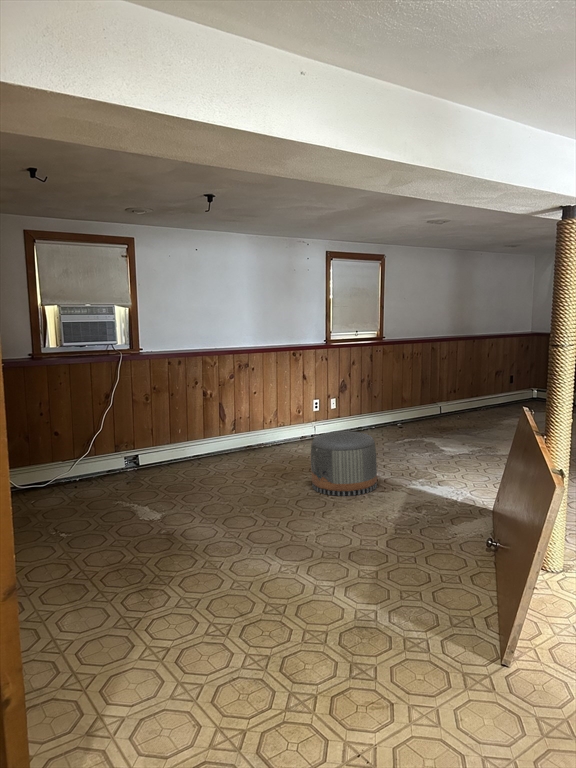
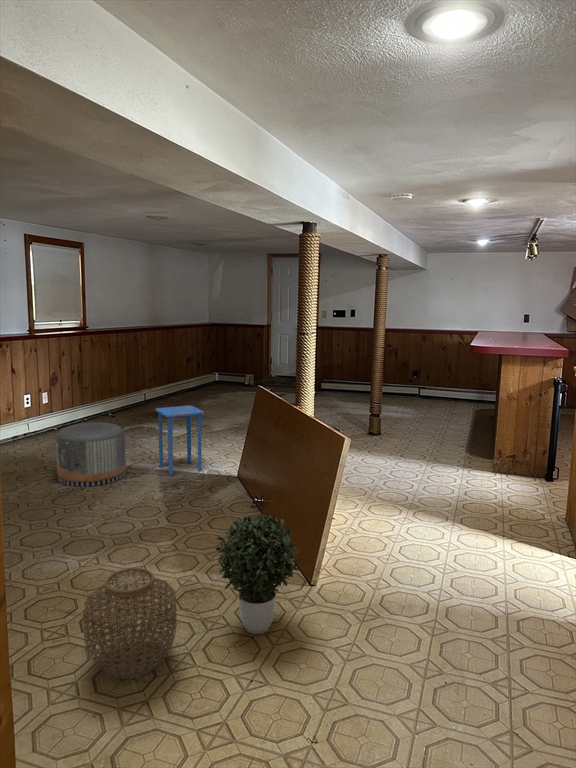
side table: none [411,420,460,497] -> present [155,406,204,476]
potted plant: none [355,556,455,704] -> present [216,514,300,634]
woven basket: none [208,585,302,702] -> present [83,568,177,679]

